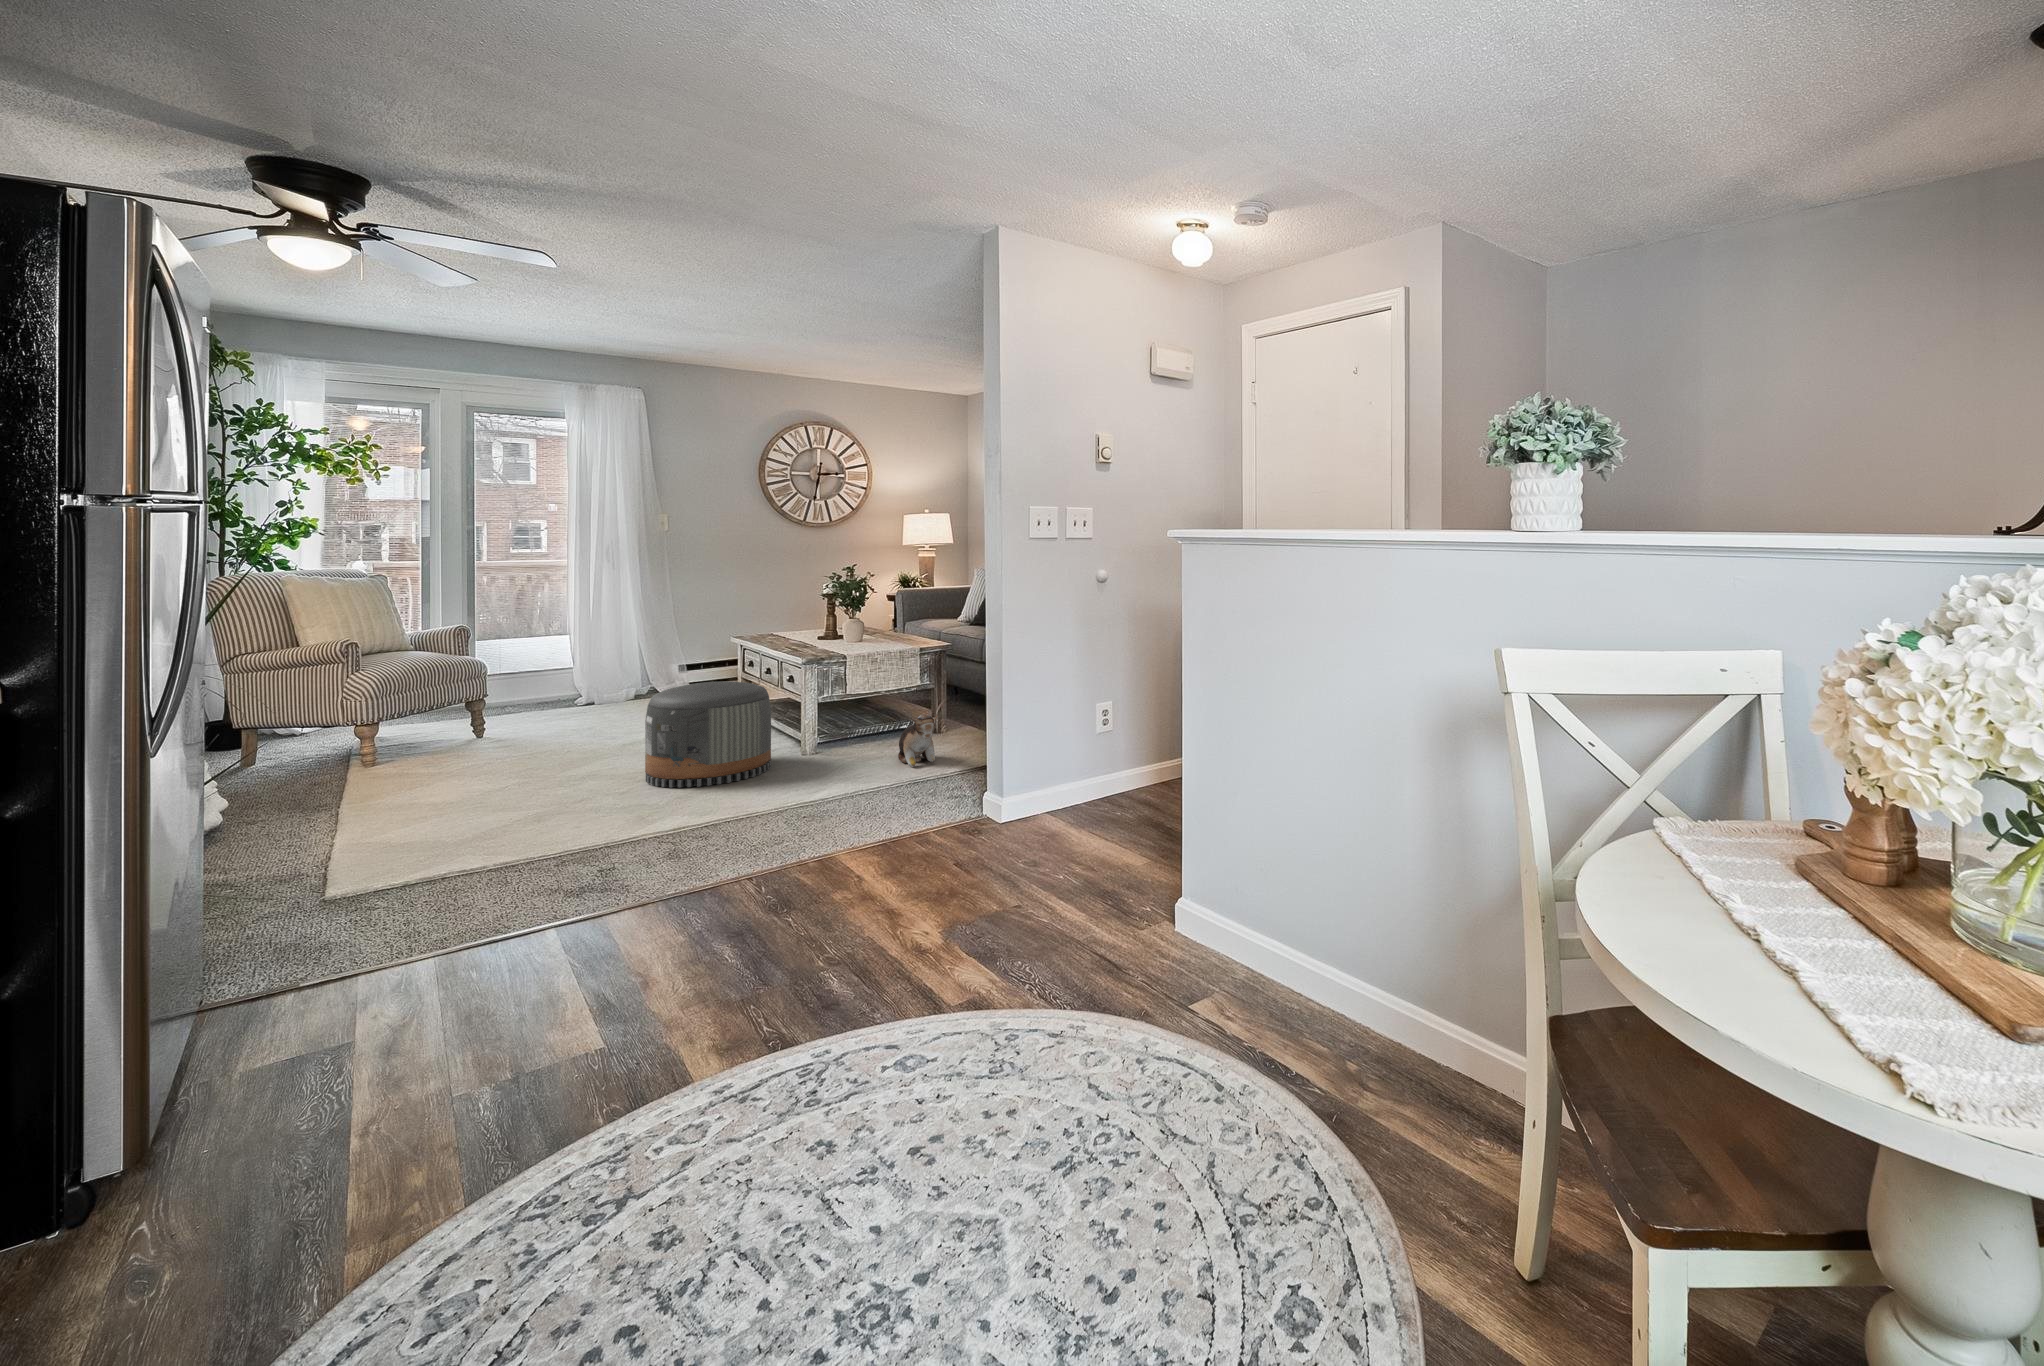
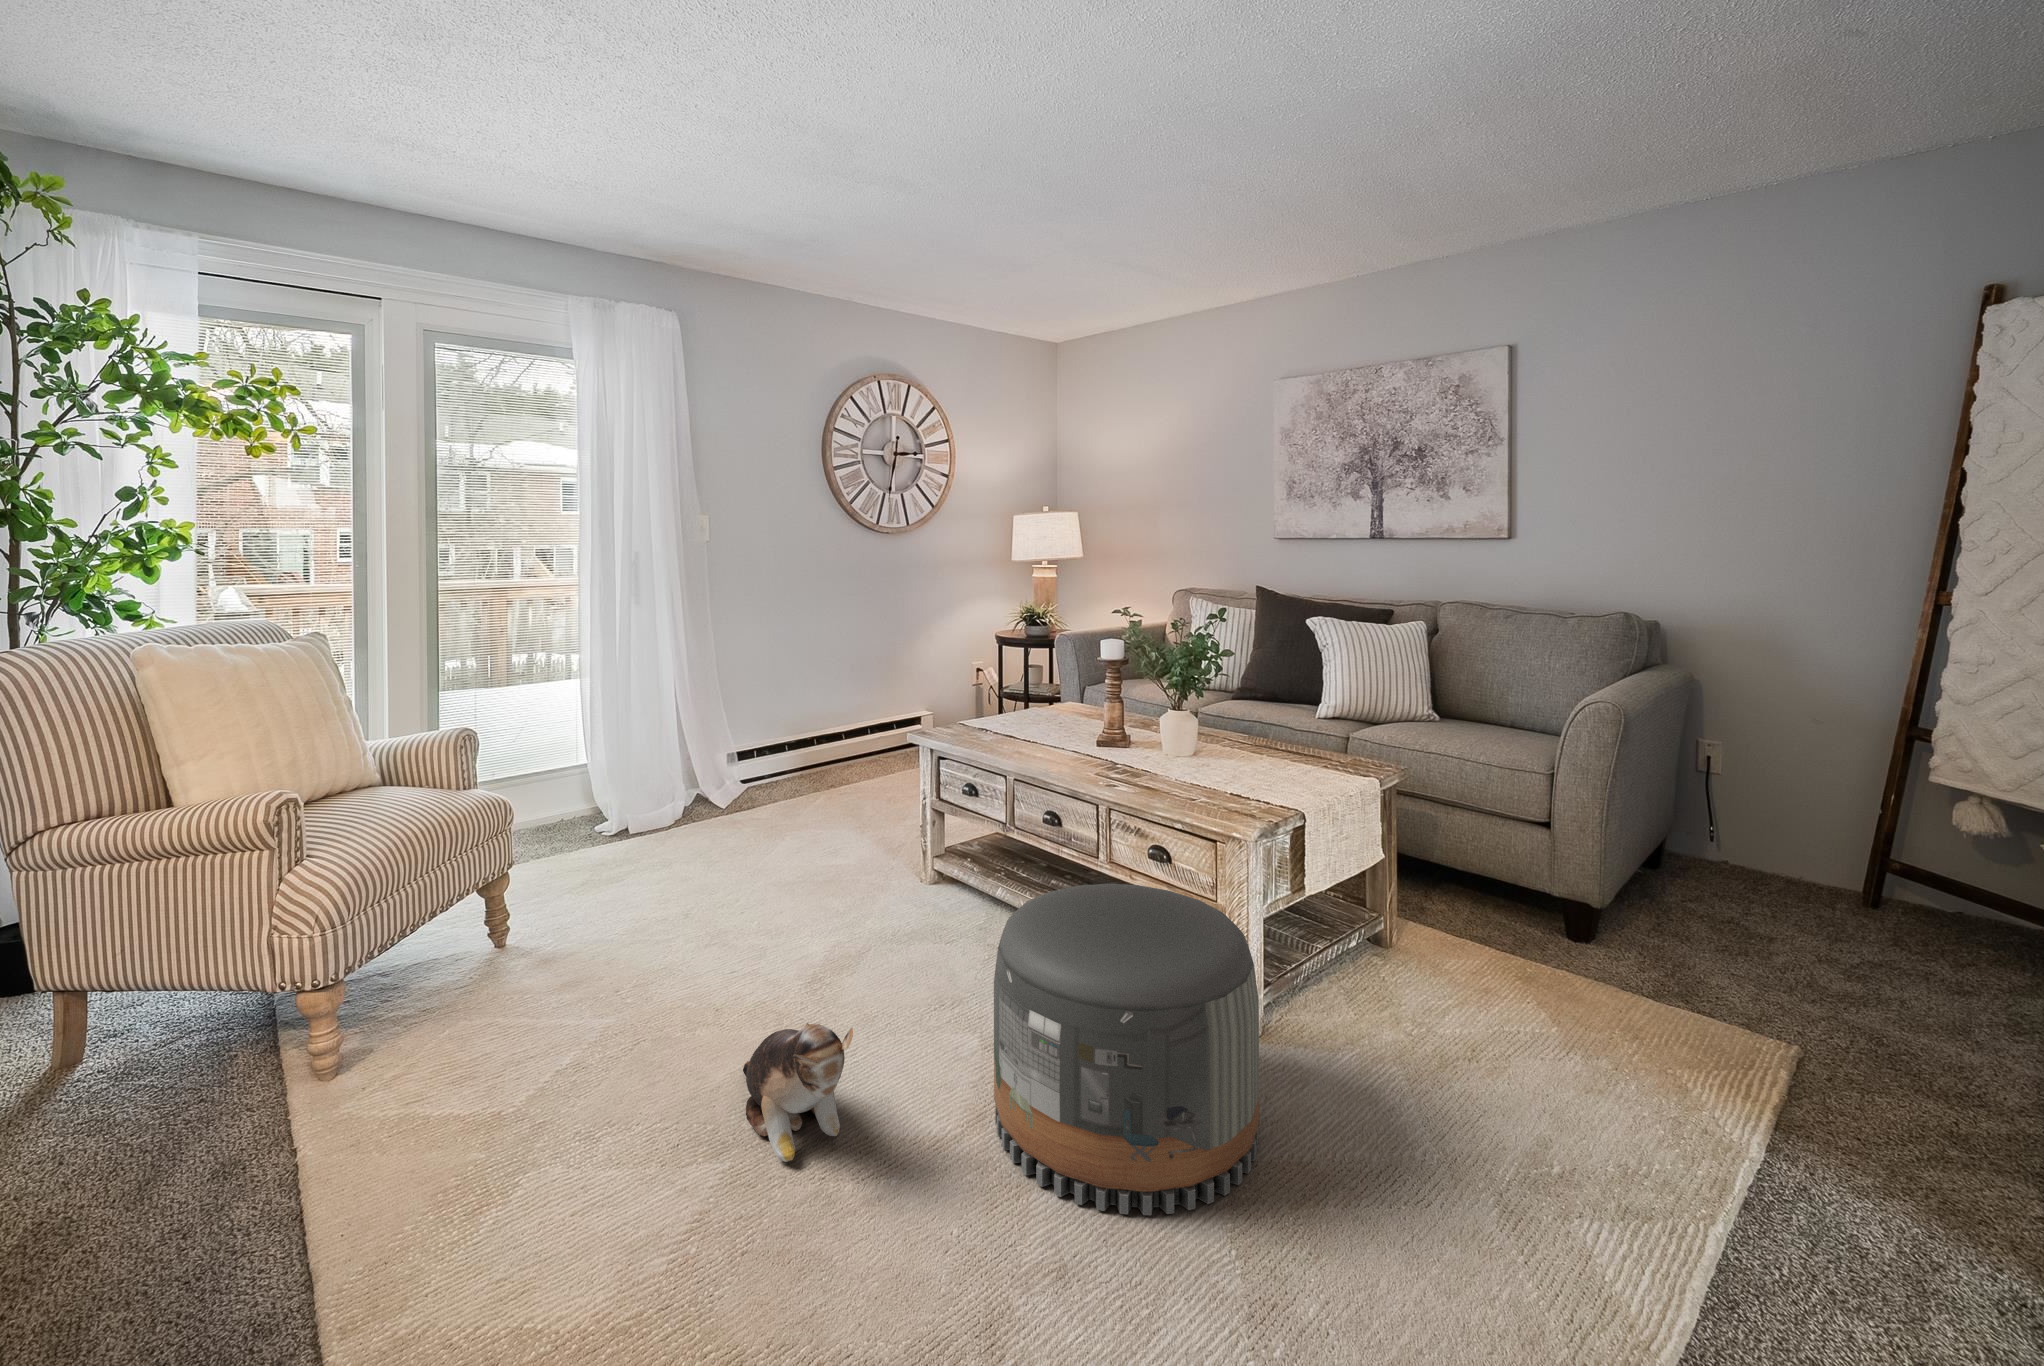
plush toy: present [898,714,938,767] -> present [743,1023,853,1162]

